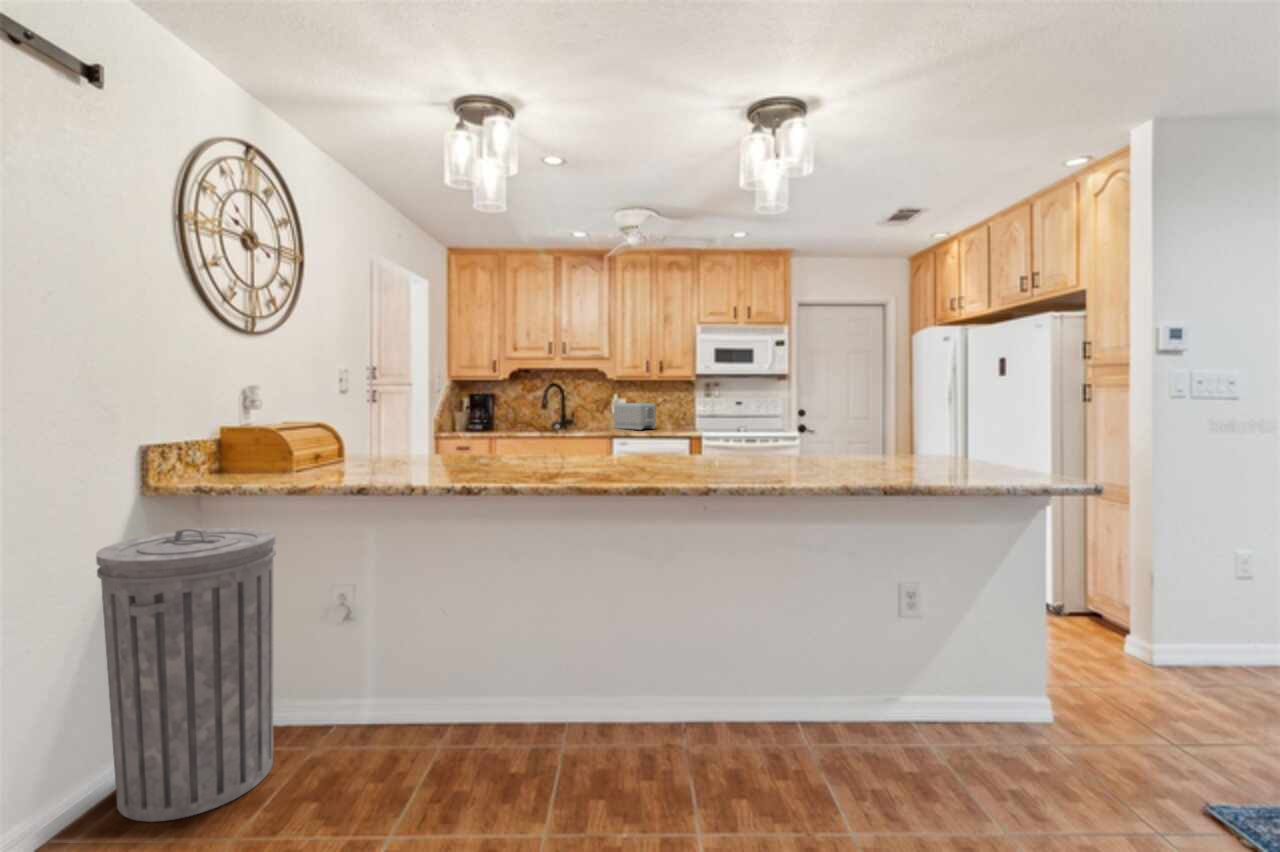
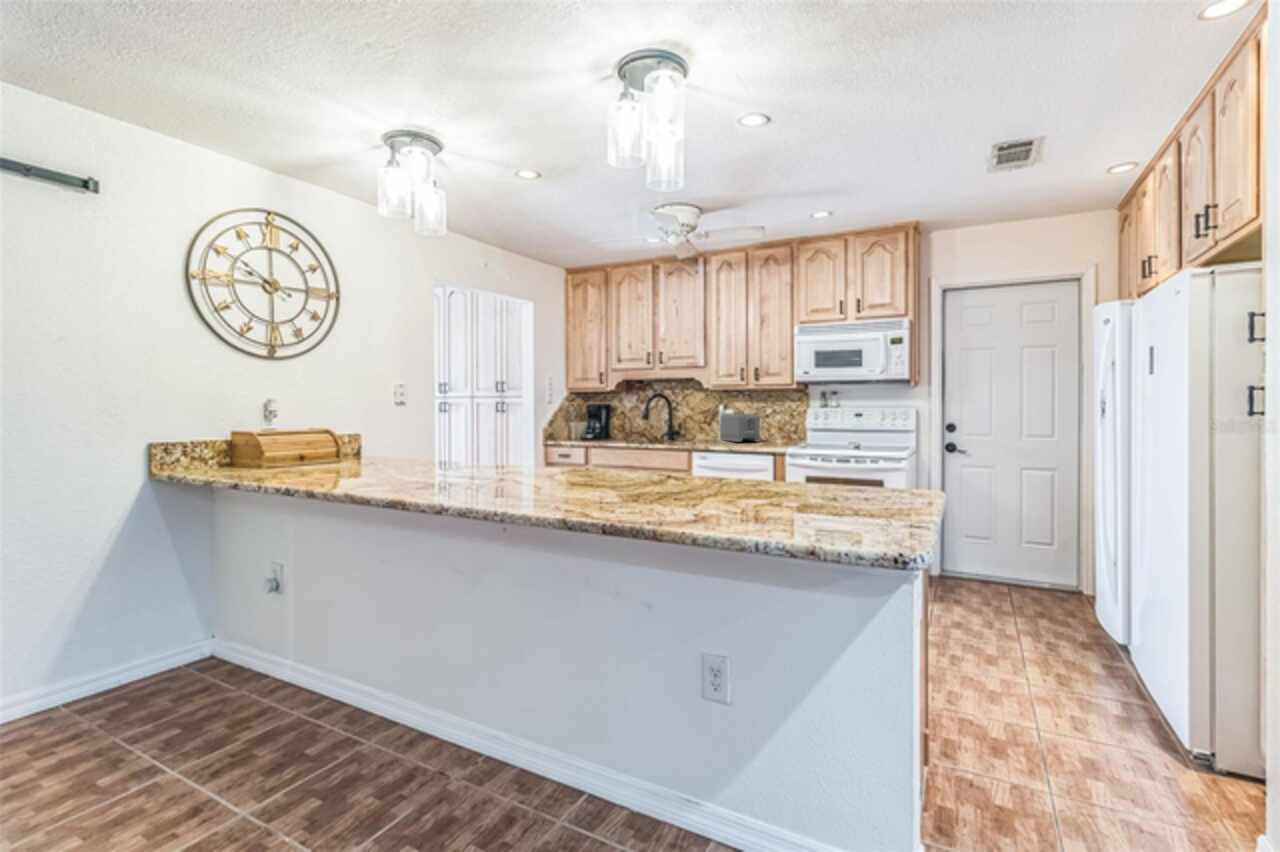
trash can: present [96,528,276,822] -> none [72,507,213,723]

